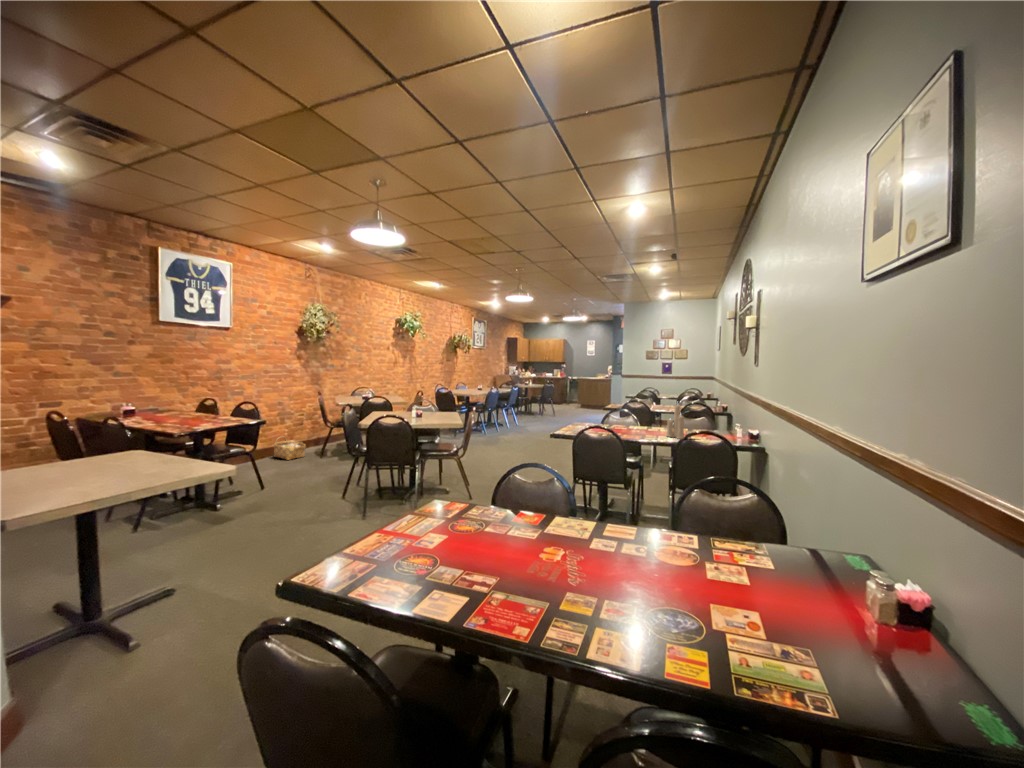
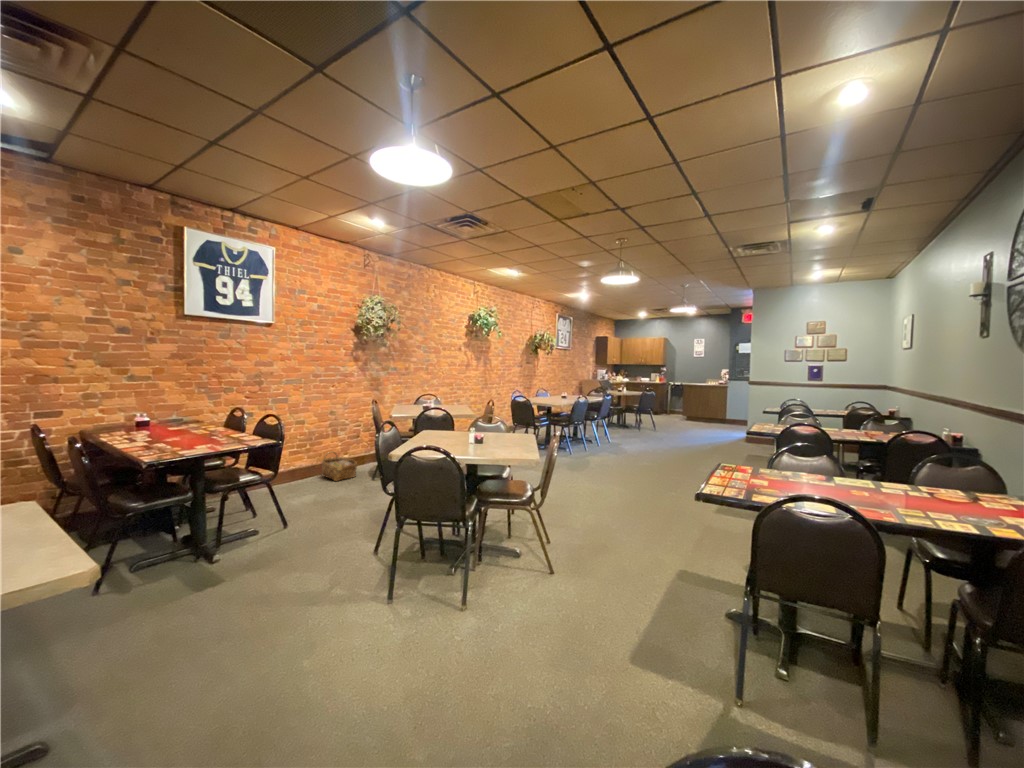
candle: present [666,405,684,439] -> none [927,437,978,519]

